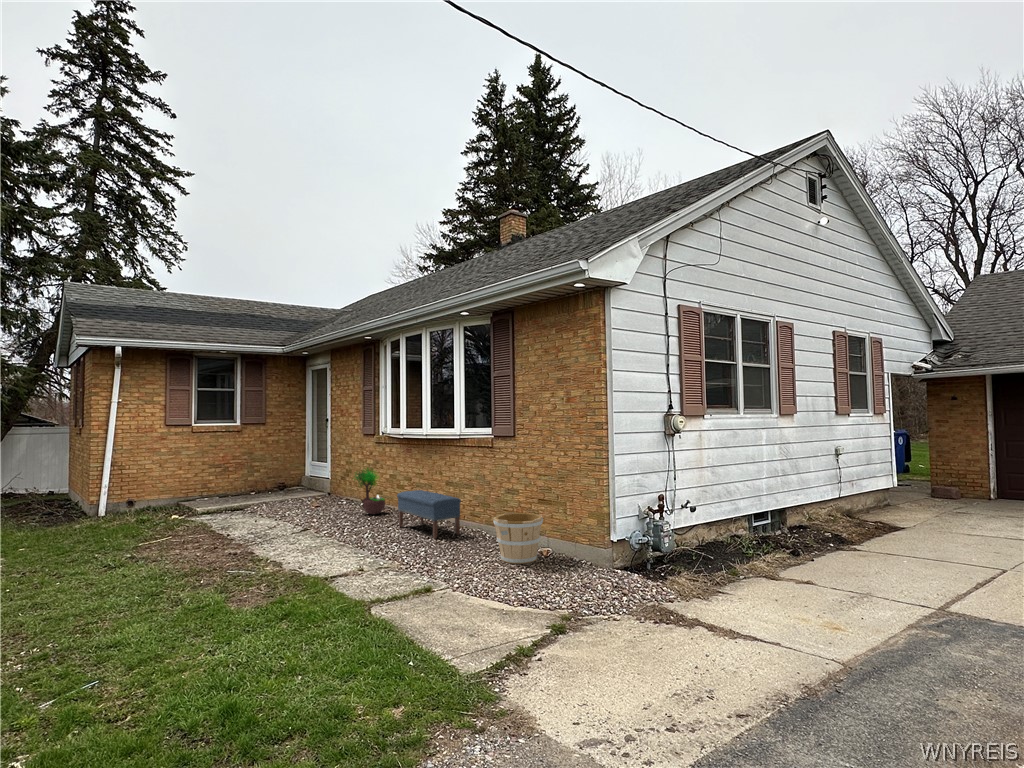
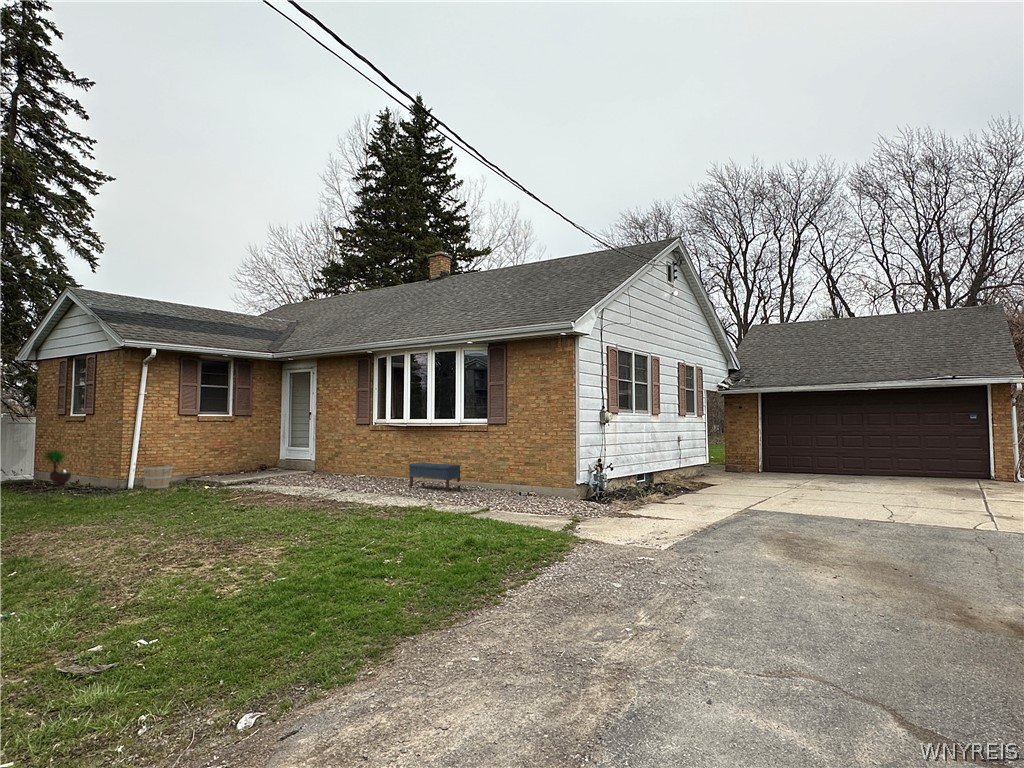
potted tree: present [355,468,385,514] -> present [44,450,71,484]
wooden bucket: present [493,512,543,564] -> present [143,464,174,489]

